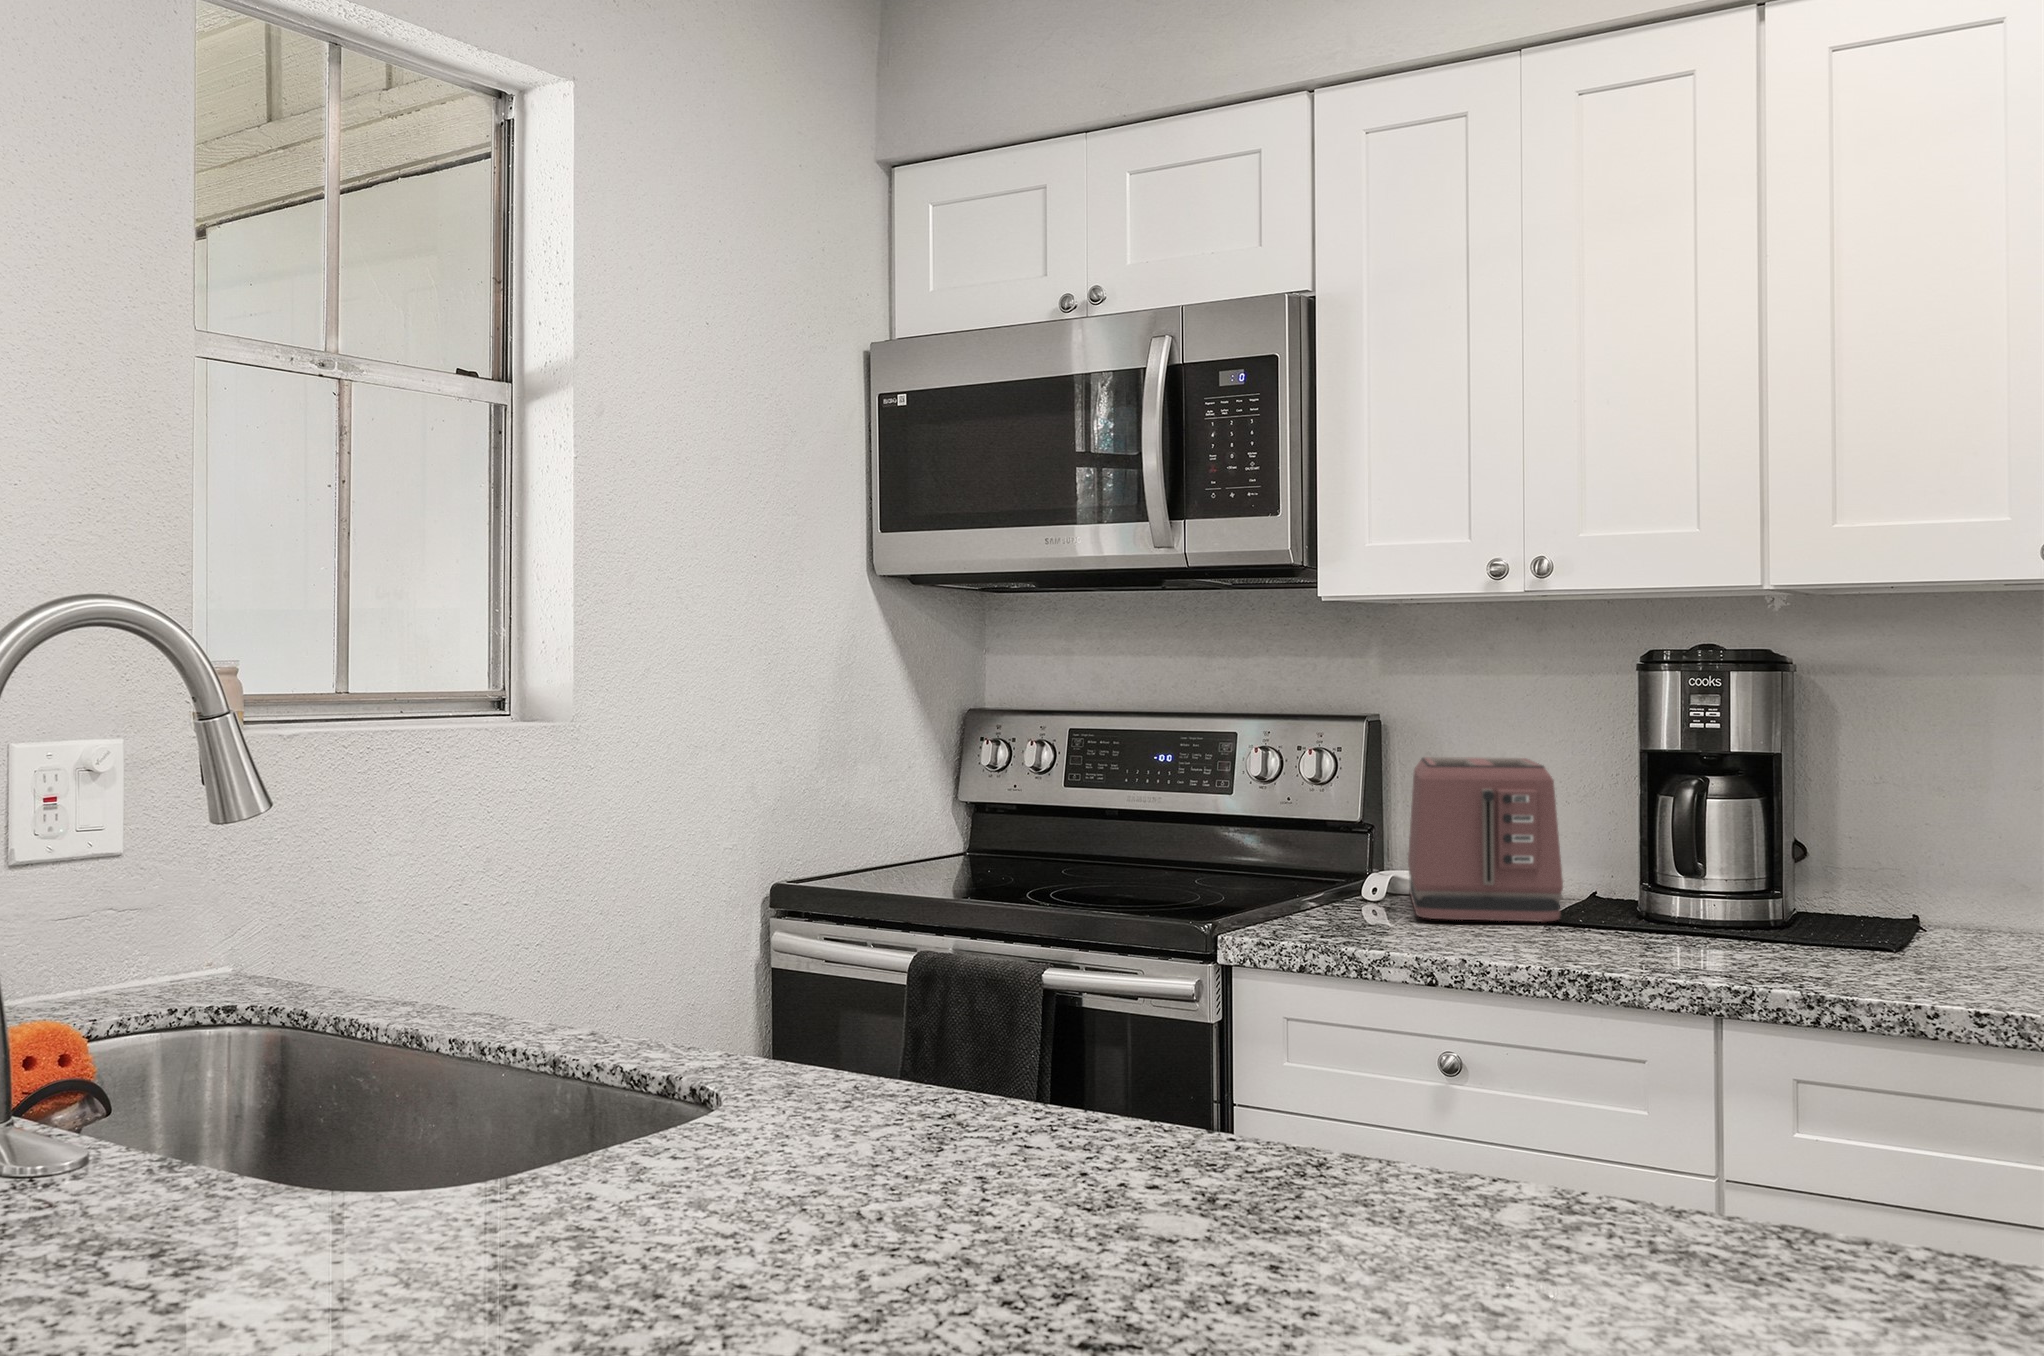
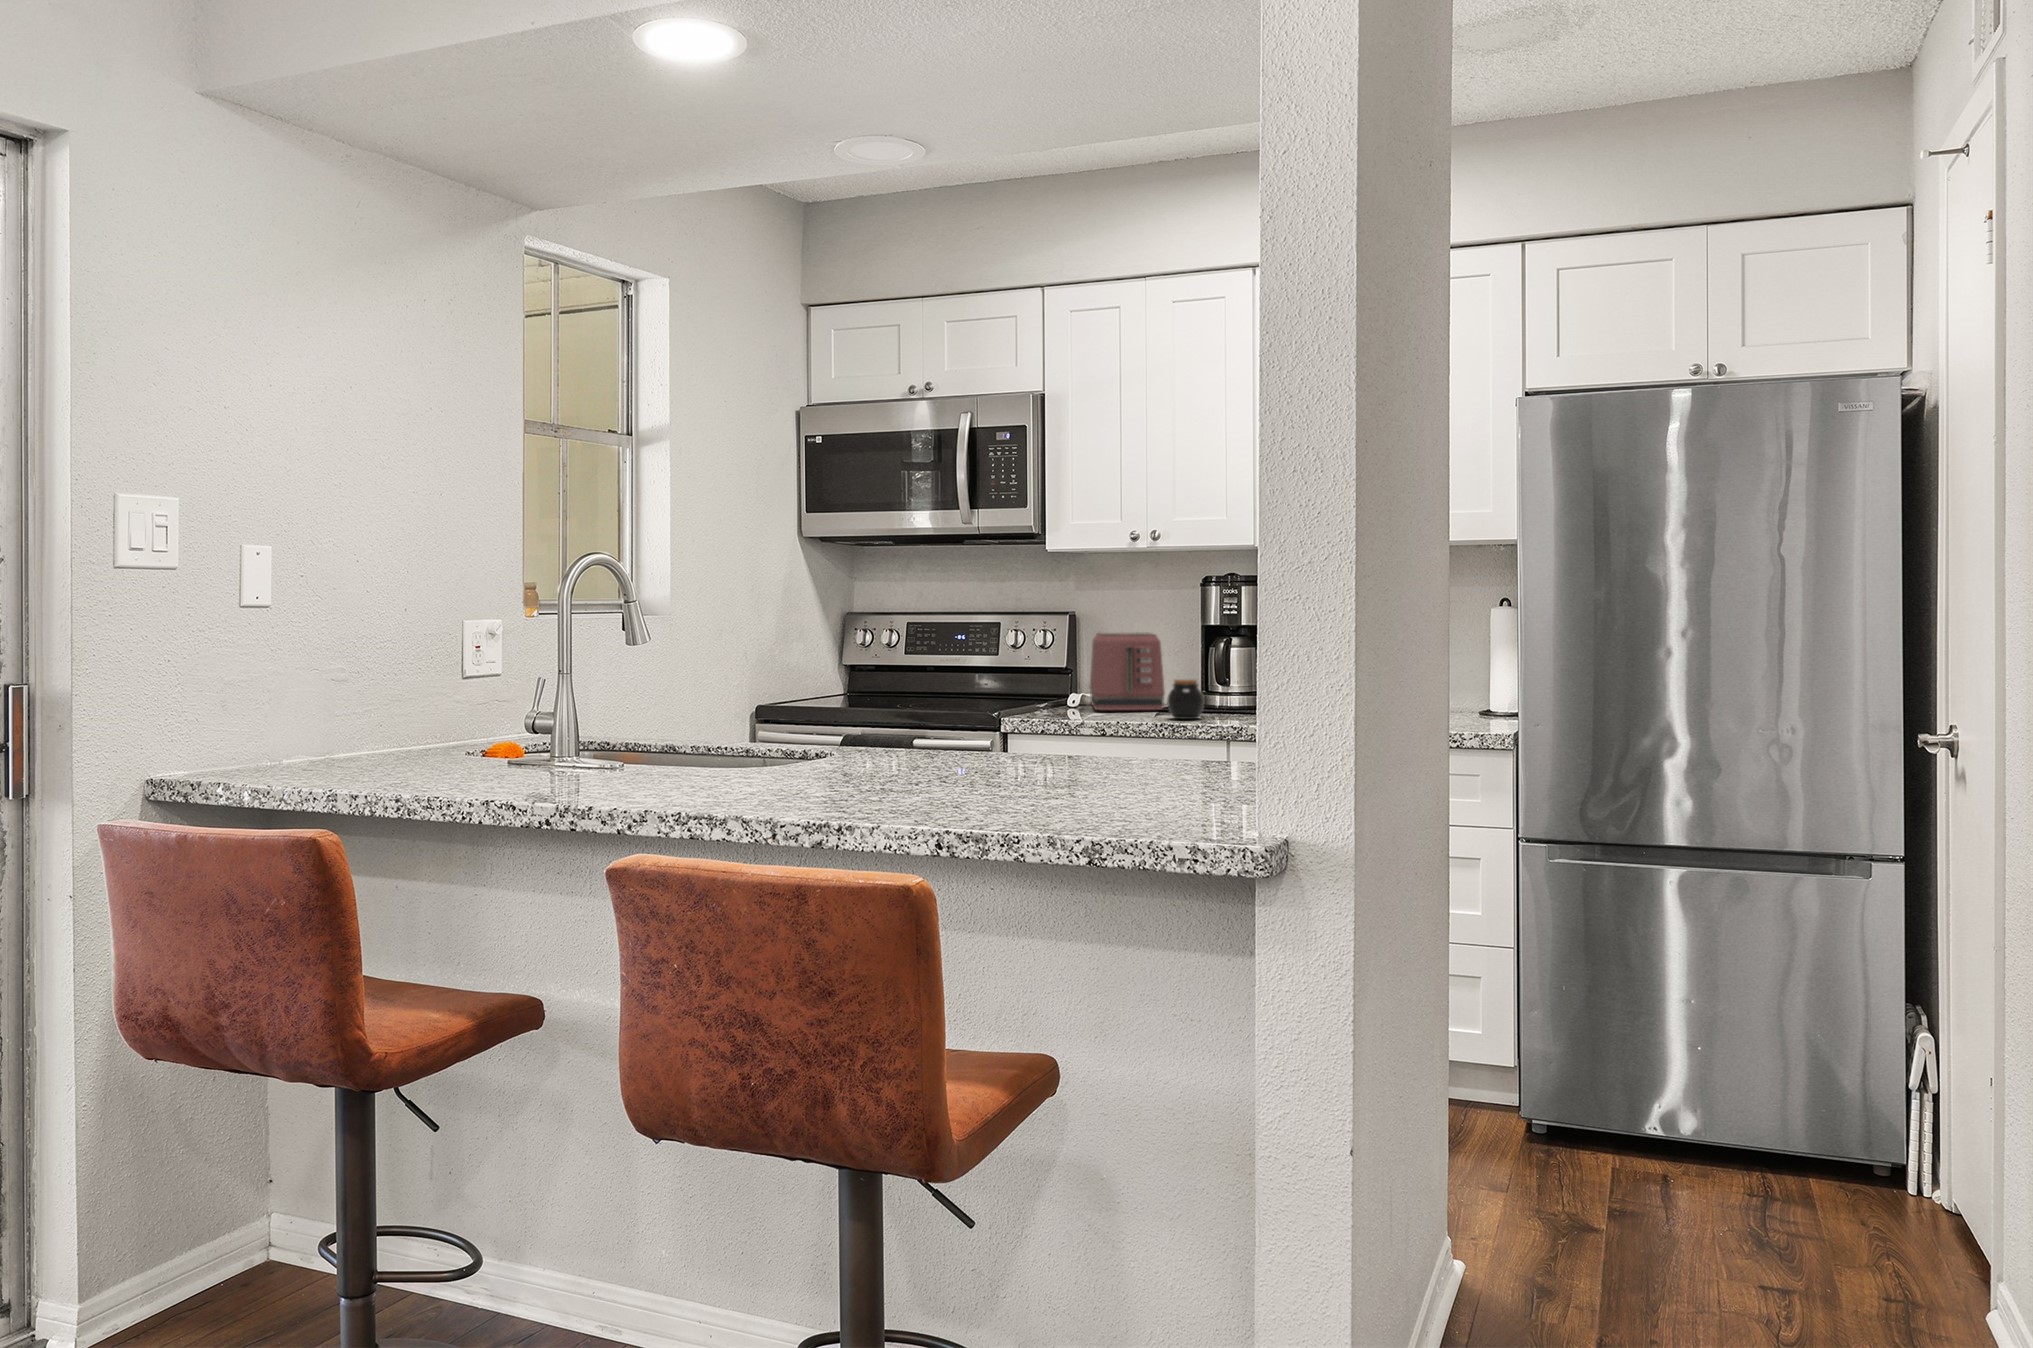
jar: none [1573,865,1655,954] -> present [1167,679,1204,719]

